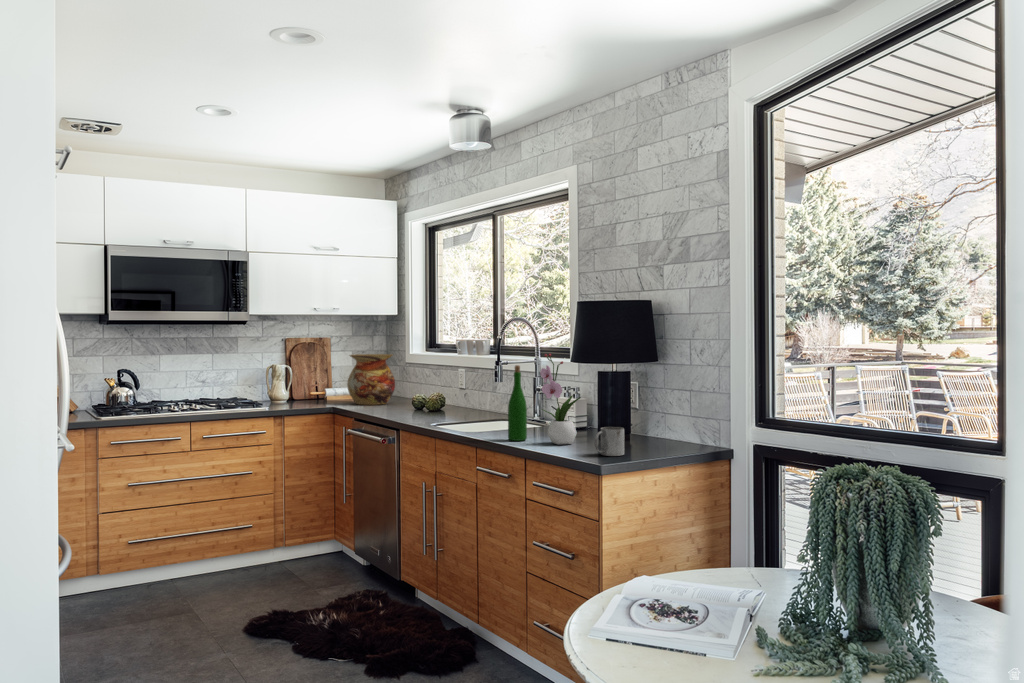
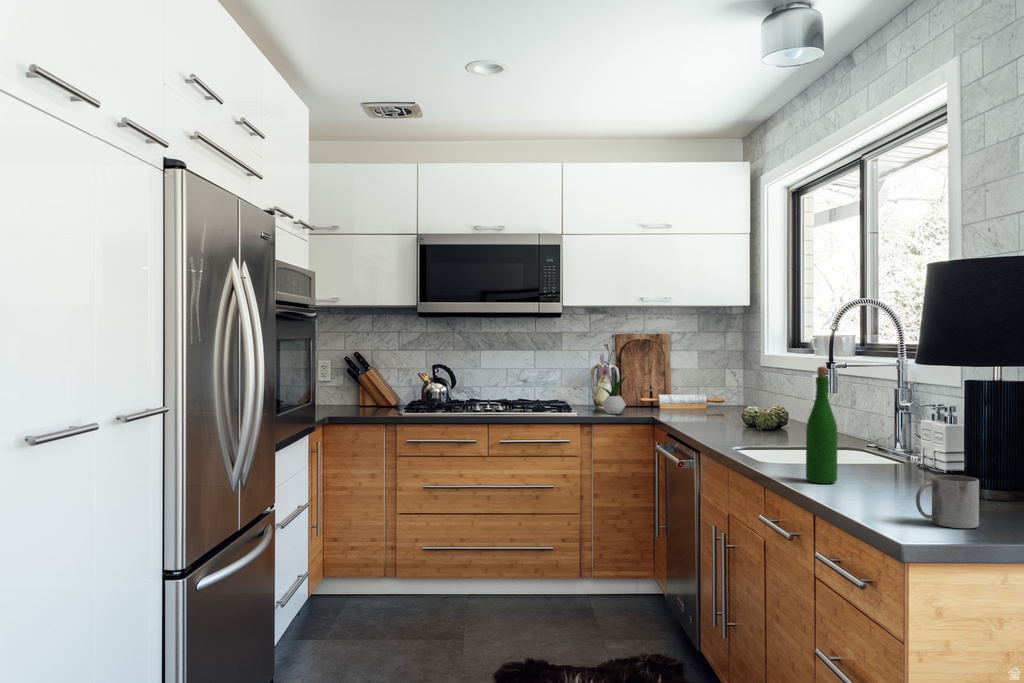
vase: present [347,354,395,405] -> none [674,353,735,417]
flower arrangement: present [540,354,581,445] -> present [599,344,626,414]

